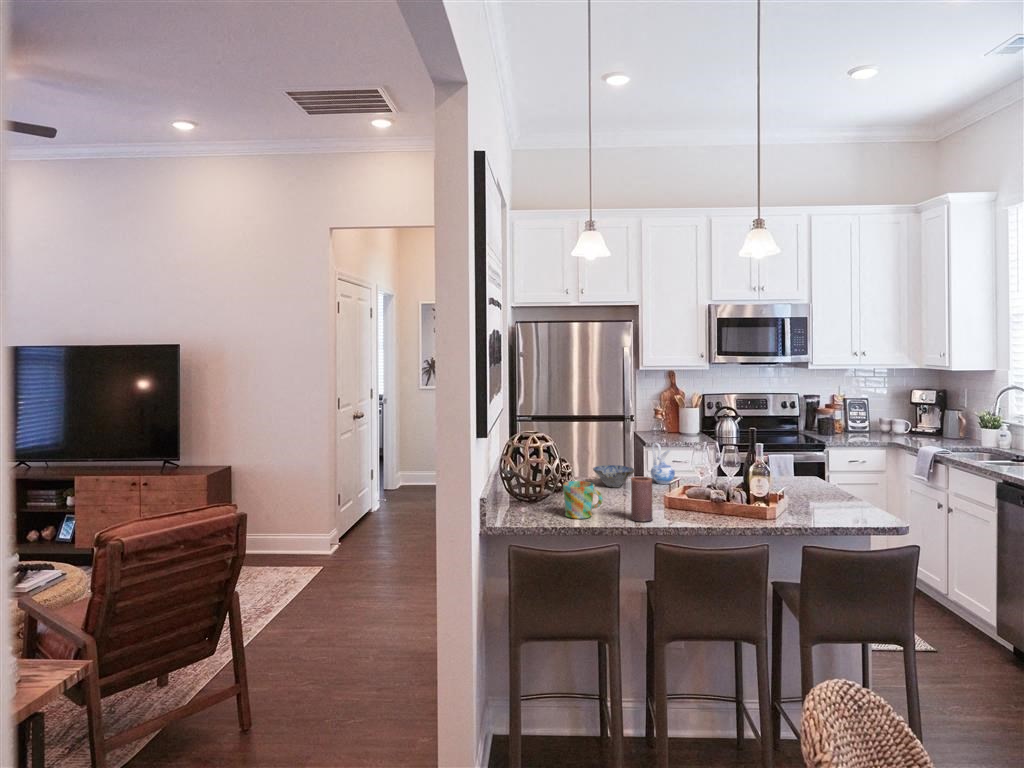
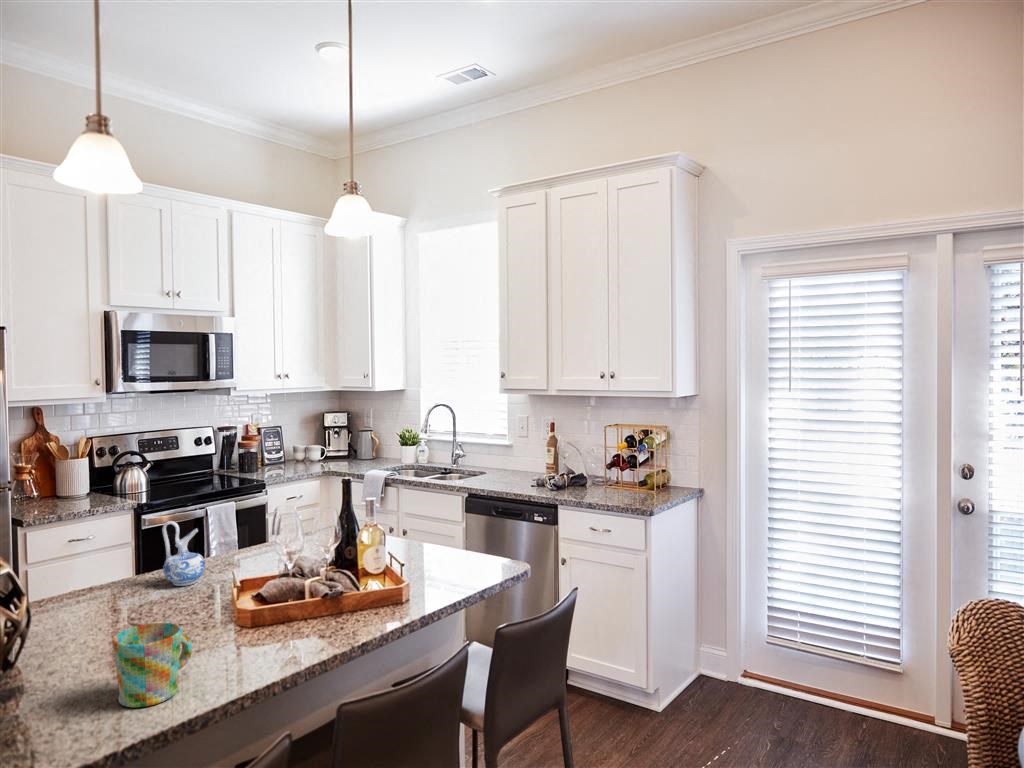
ceramic bowl: present [593,465,635,488] -> none [69,571,154,617]
candle: present [631,477,653,522] -> none [247,584,287,666]

